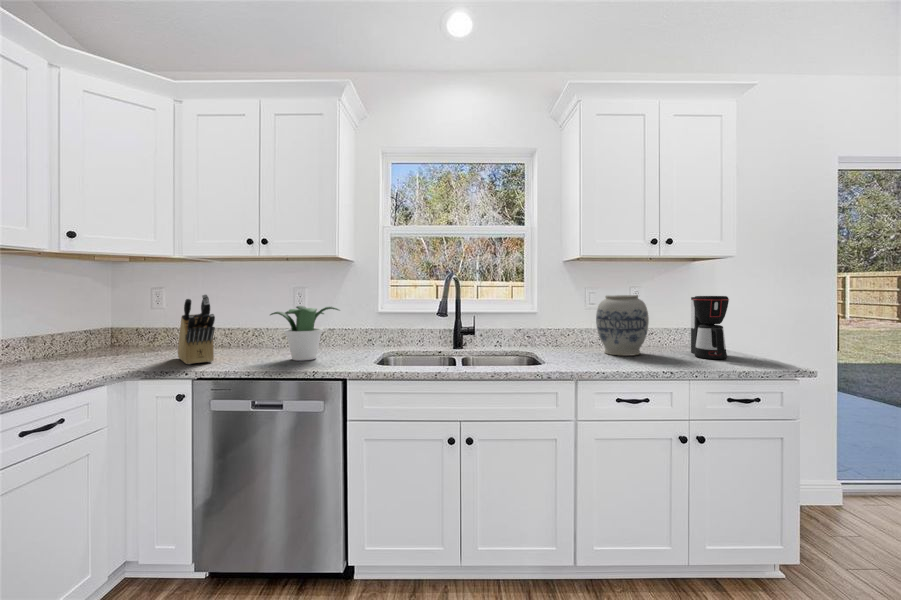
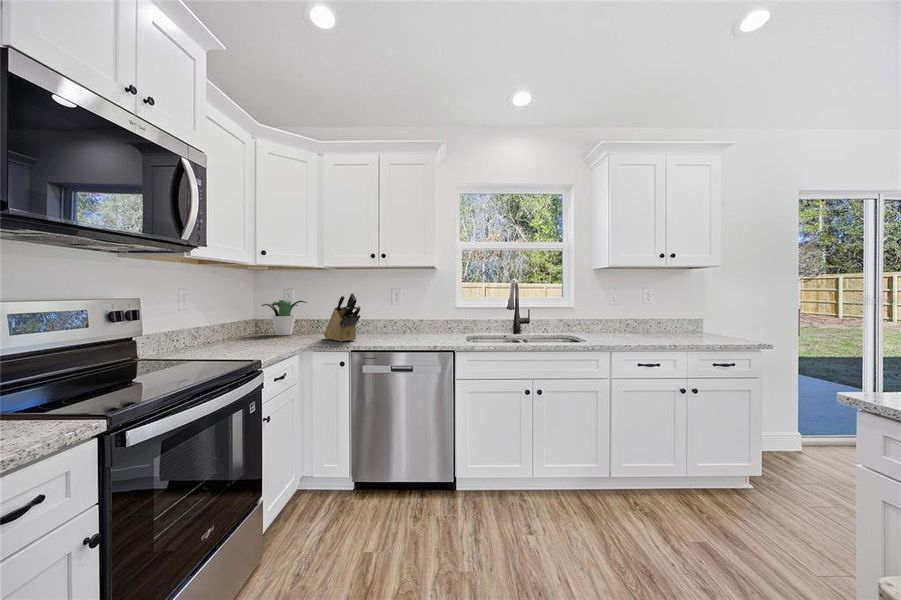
vase: present [596,295,649,356] -> none [619,294,658,337]
coffee maker: present [691,296,729,359] -> none [688,294,716,339]
potted plant: present [270,306,339,360] -> present [262,300,307,335]

